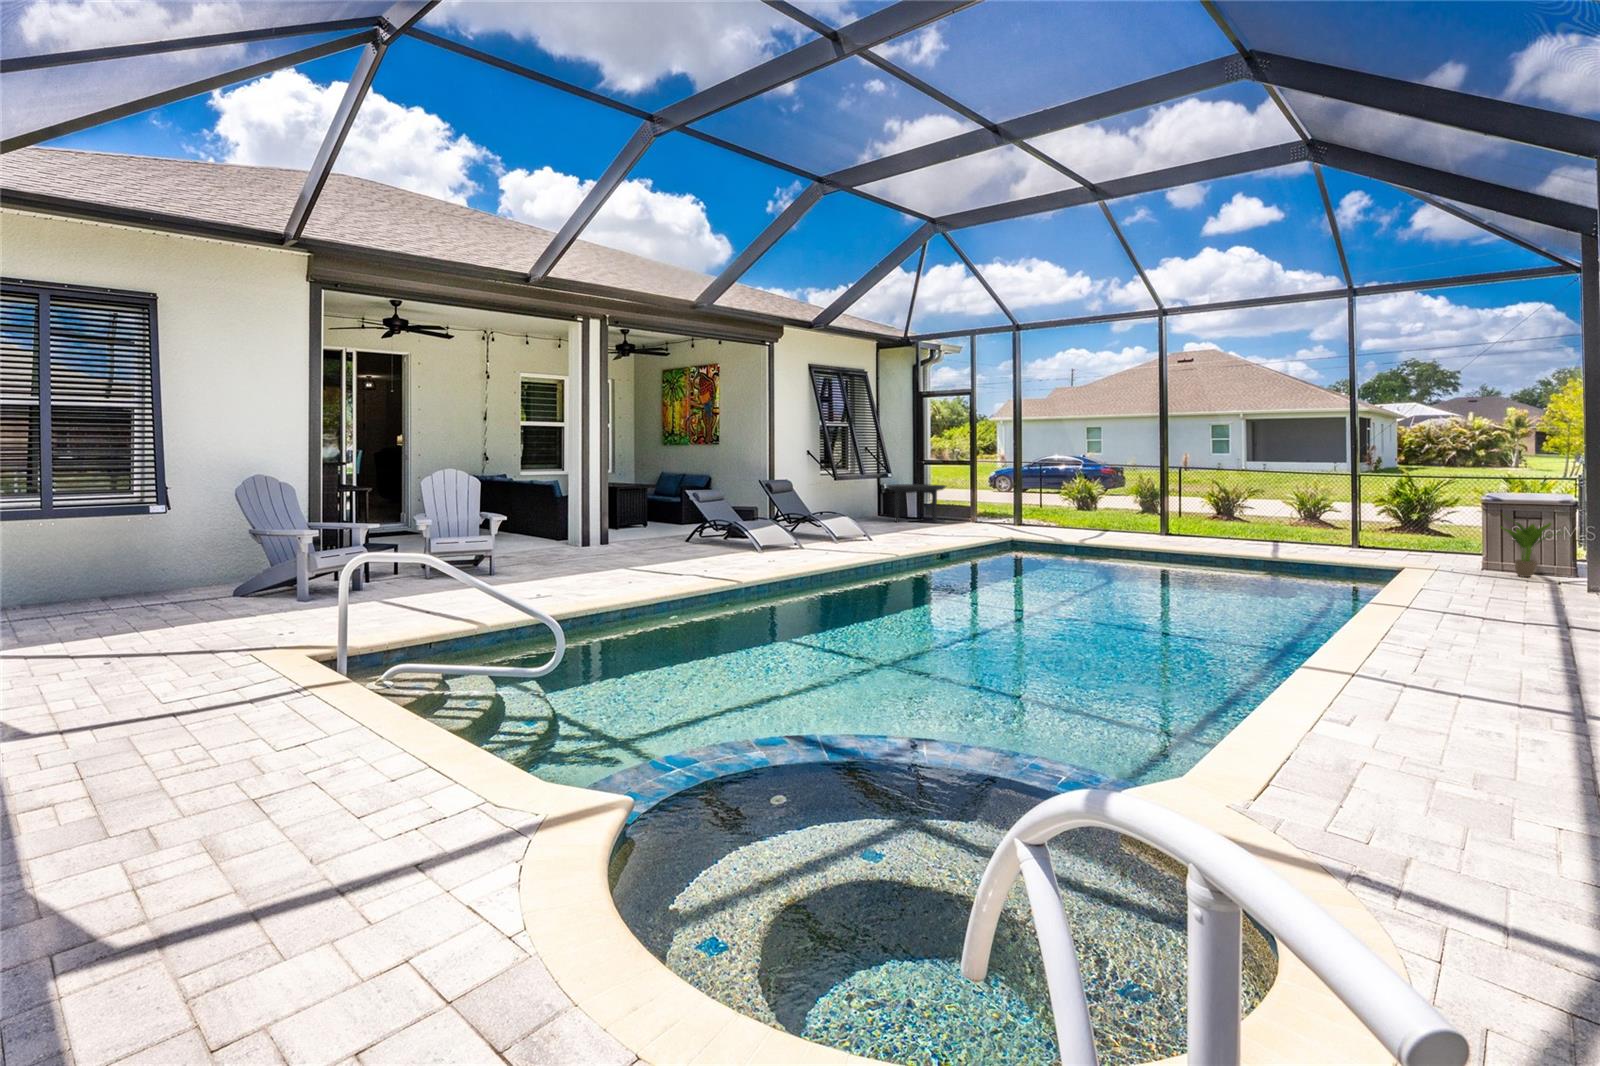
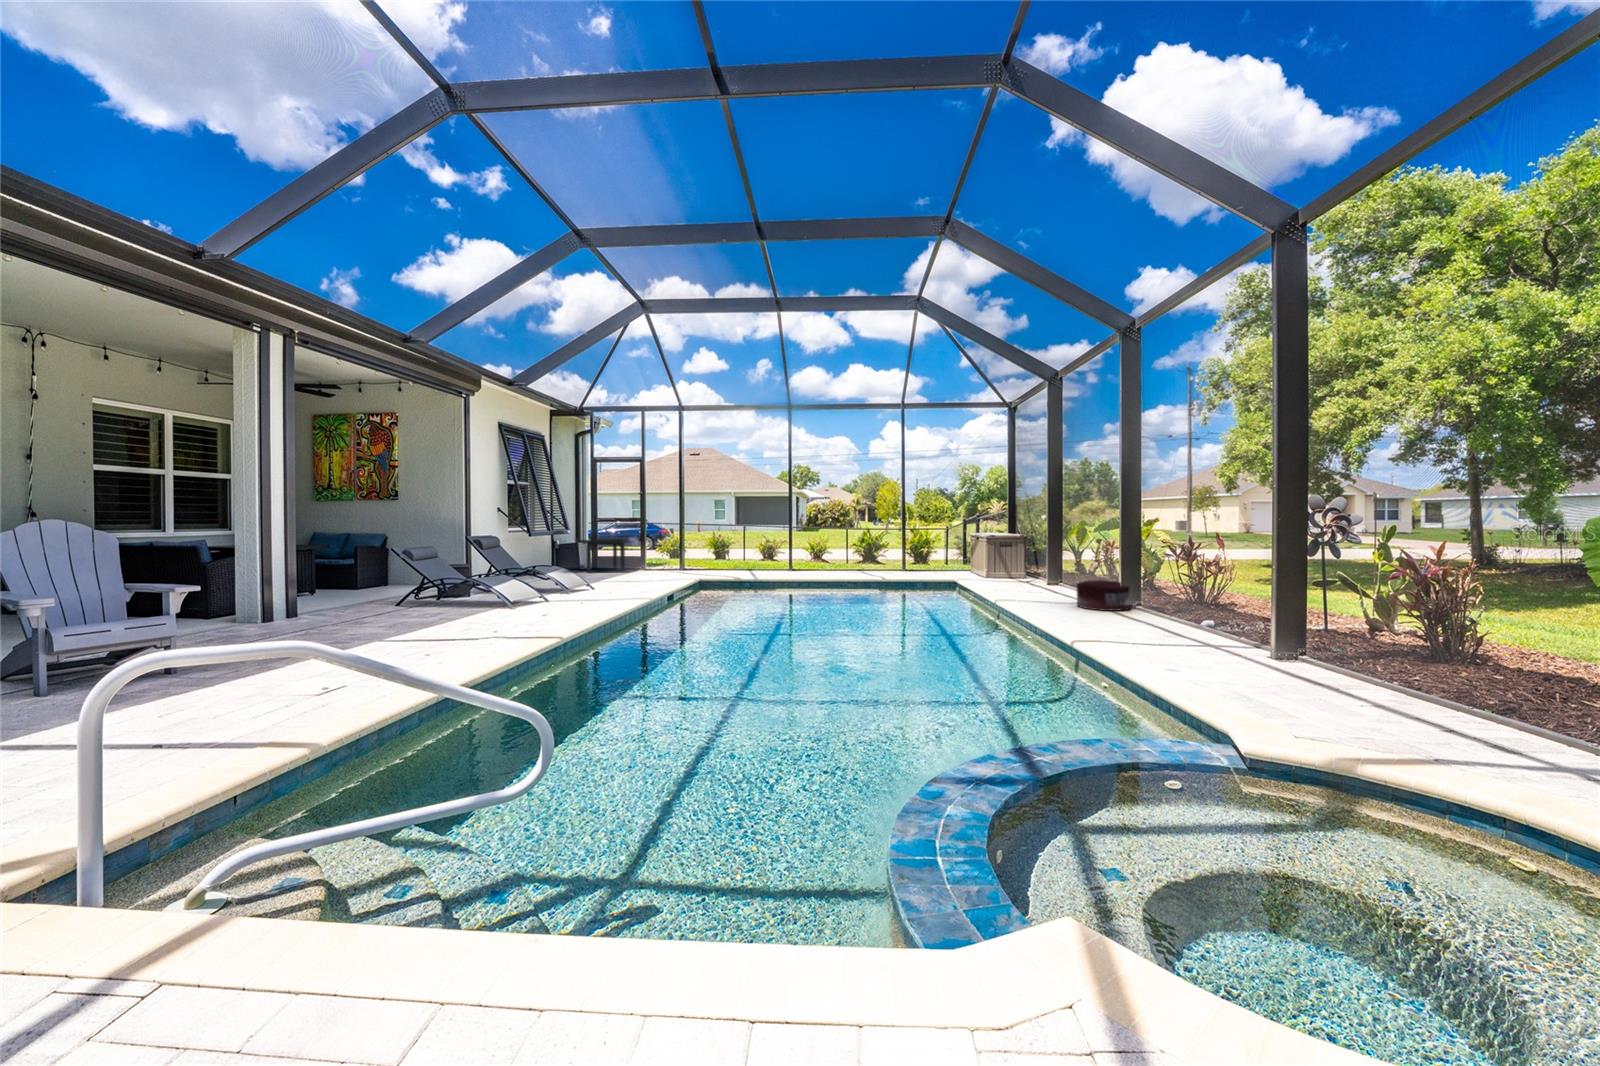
potted plant: present [1501,515,1551,577] -> none [1027,543,1059,581]
pouf: none [1425,577,1532,628] -> present [1077,580,1133,611]

